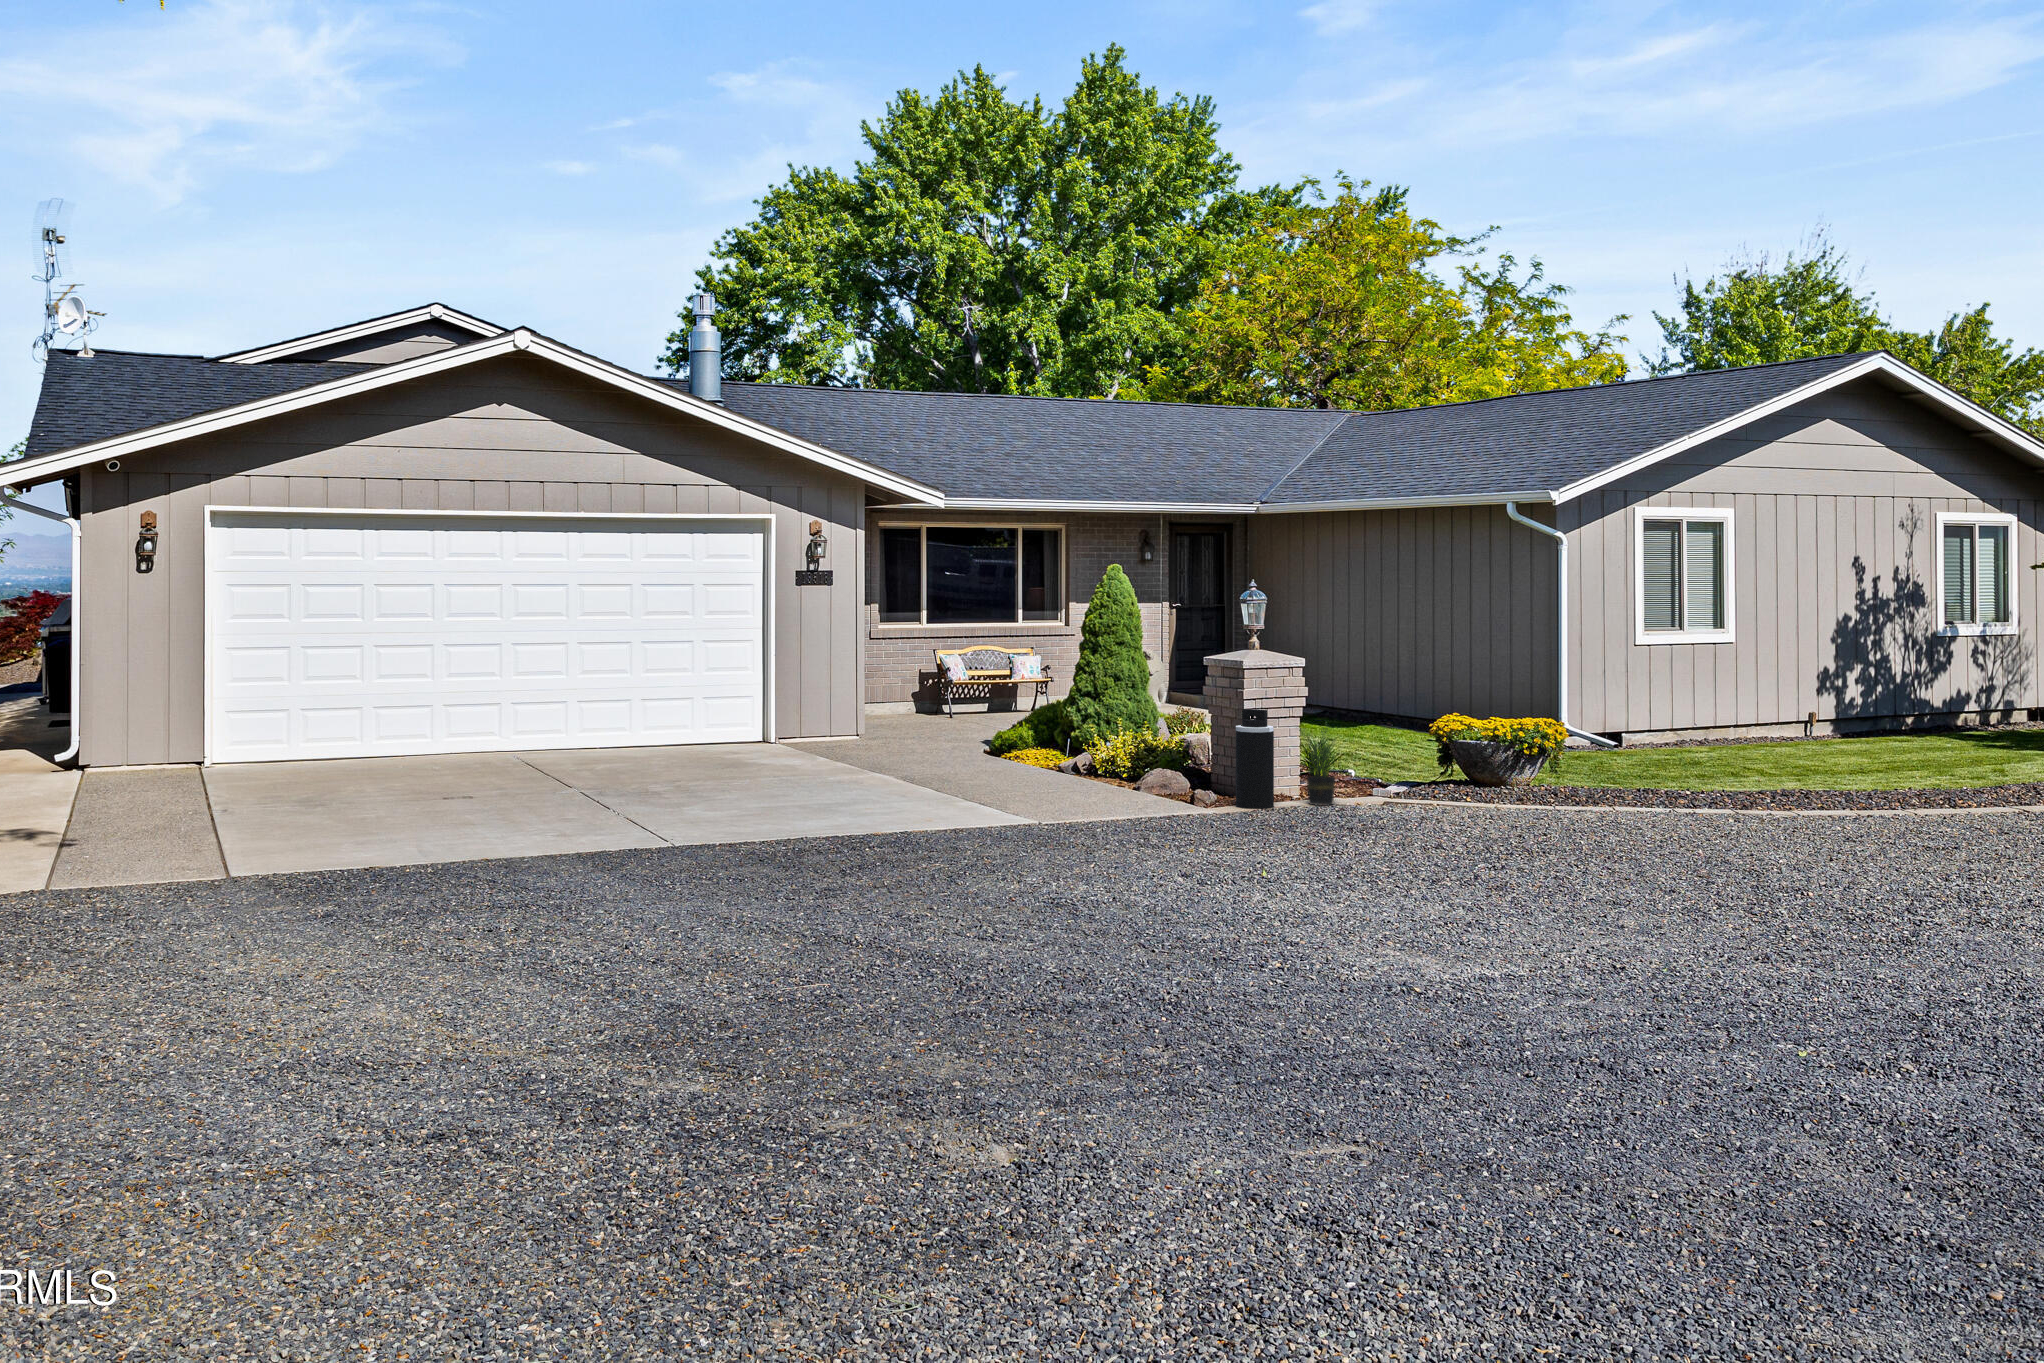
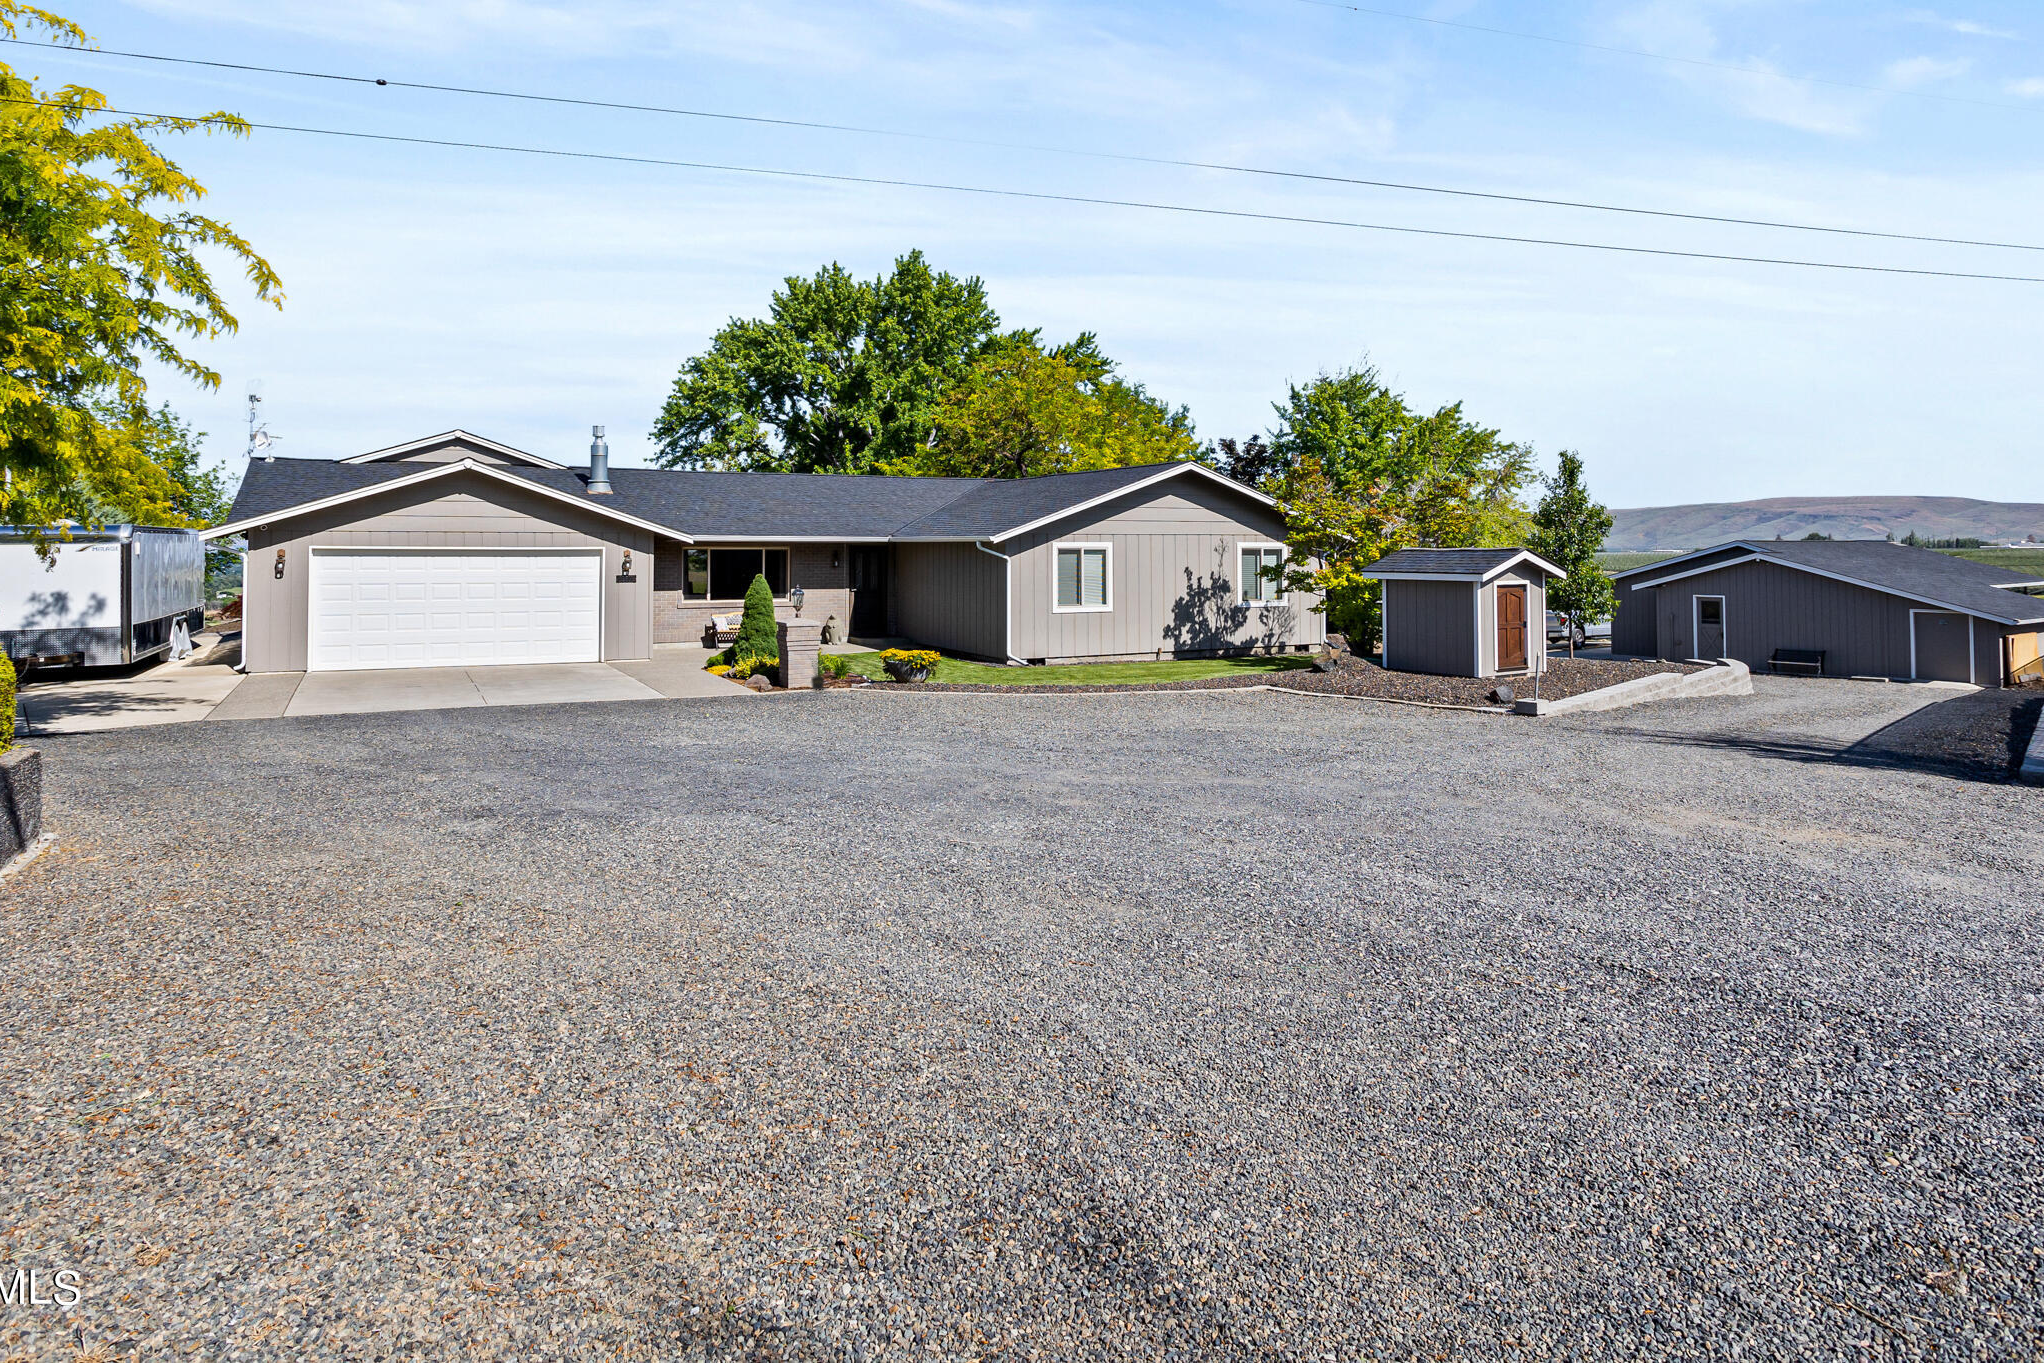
trash can: present [1236,709,1274,809] -> none [775,646,793,692]

